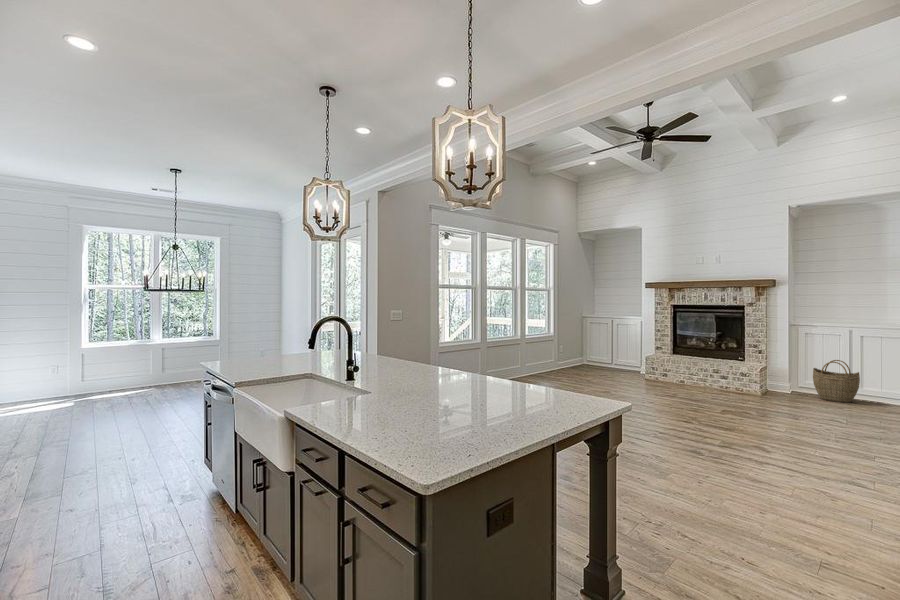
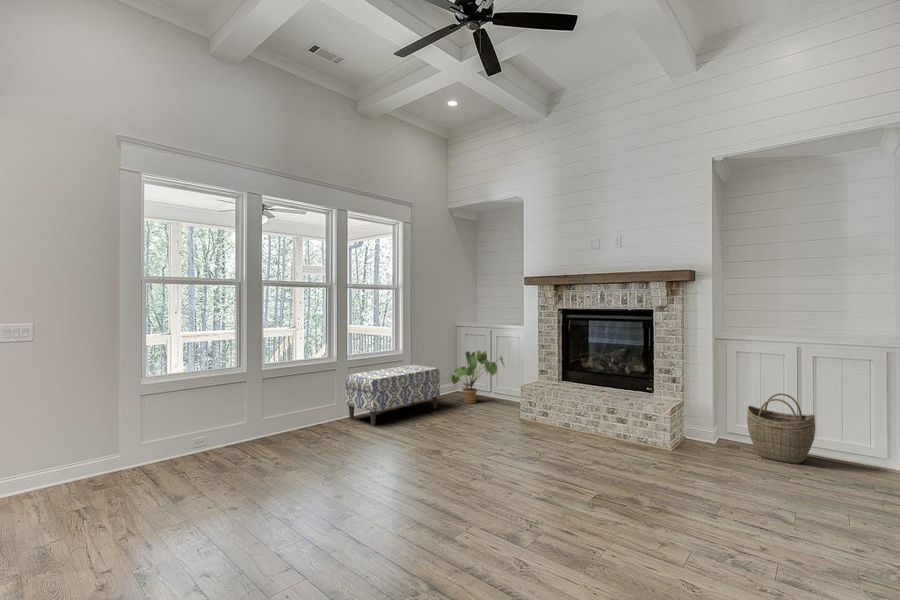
house plant: none [583,335,624,371] -> present [447,350,505,404]
bench: none [524,343,582,379] -> present [346,365,440,425]

